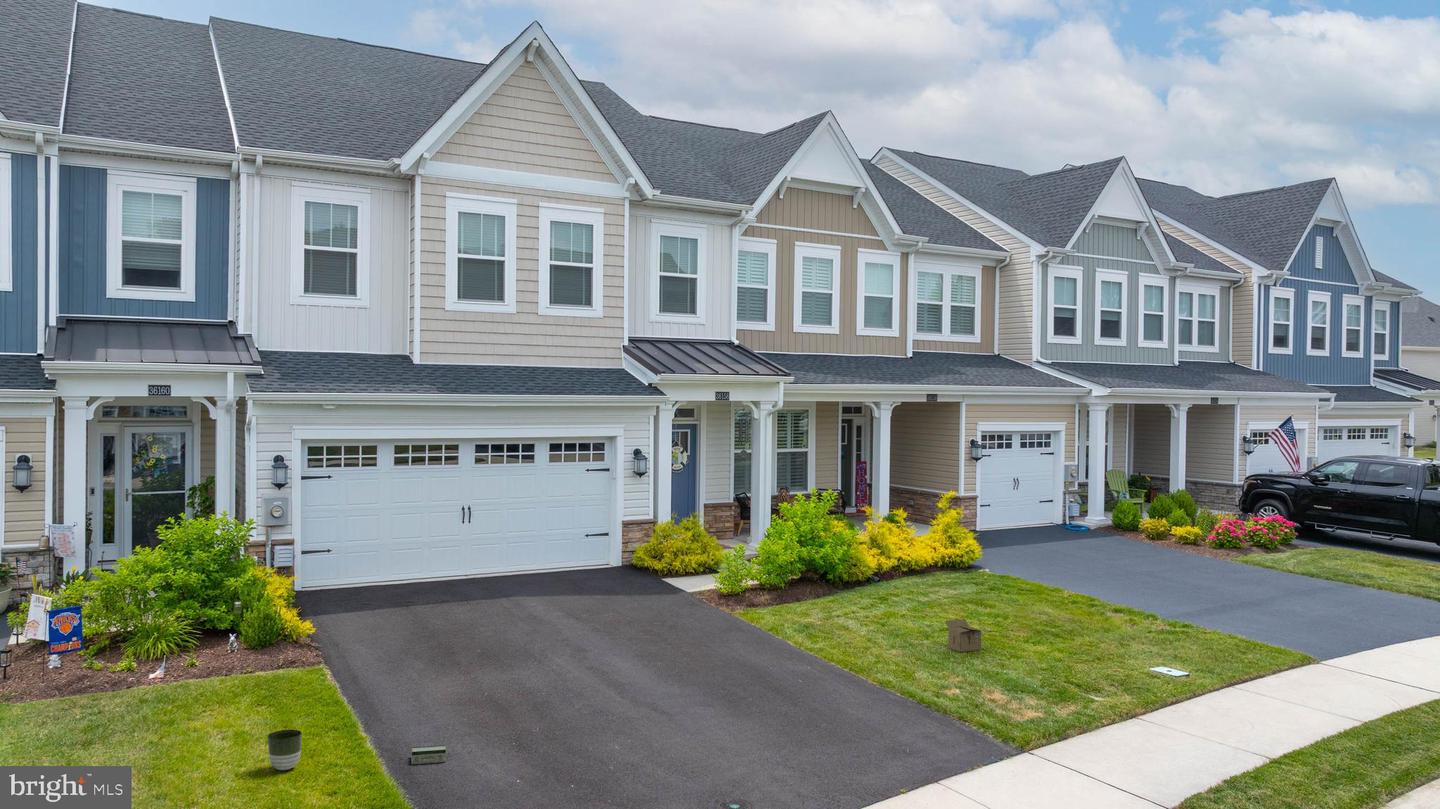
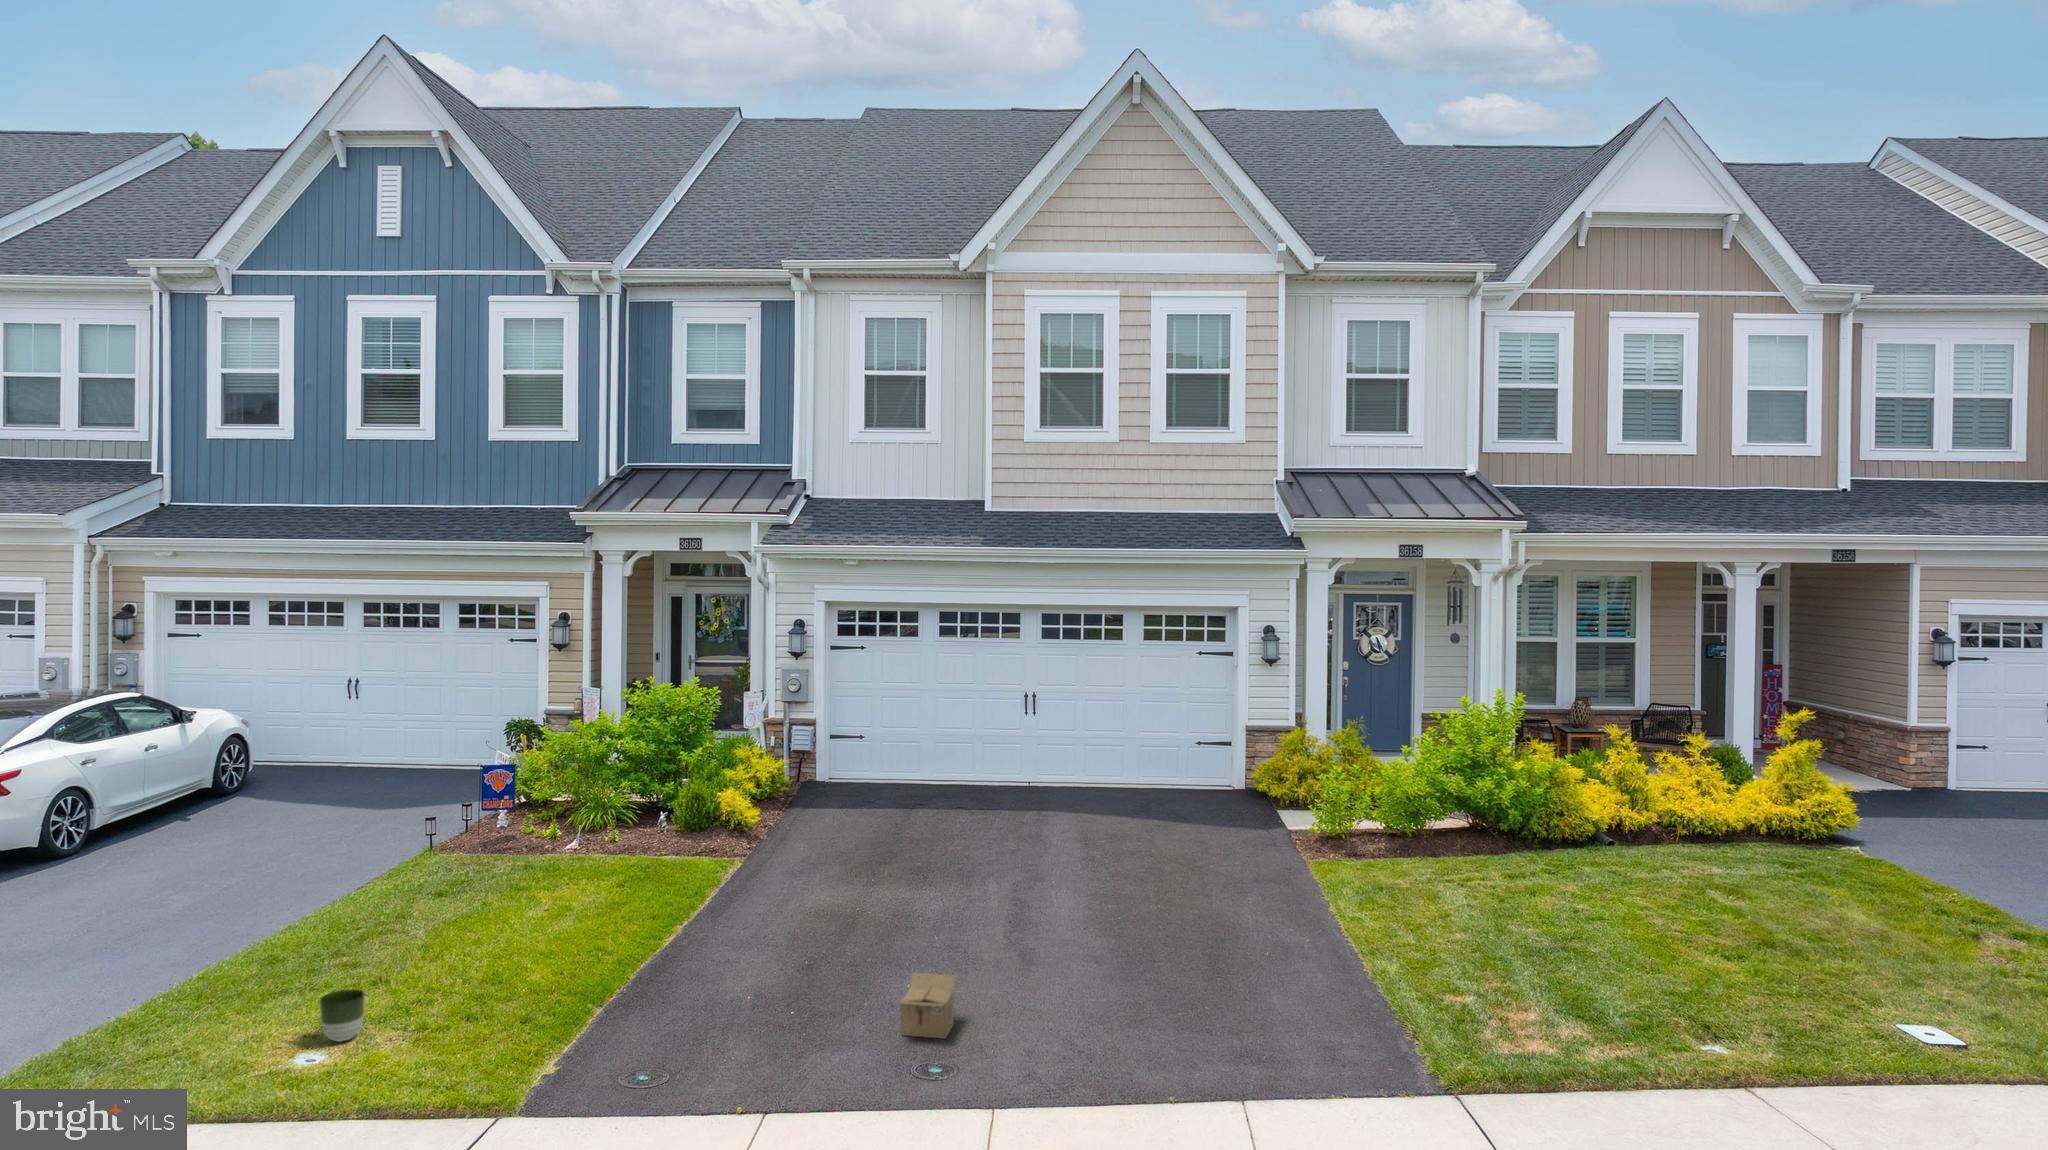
cardboard box: present [945,619,981,652] -> present [899,973,955,1039]
toolbox: present [411,745,446,764] -> none [449,1045,508,1077]

